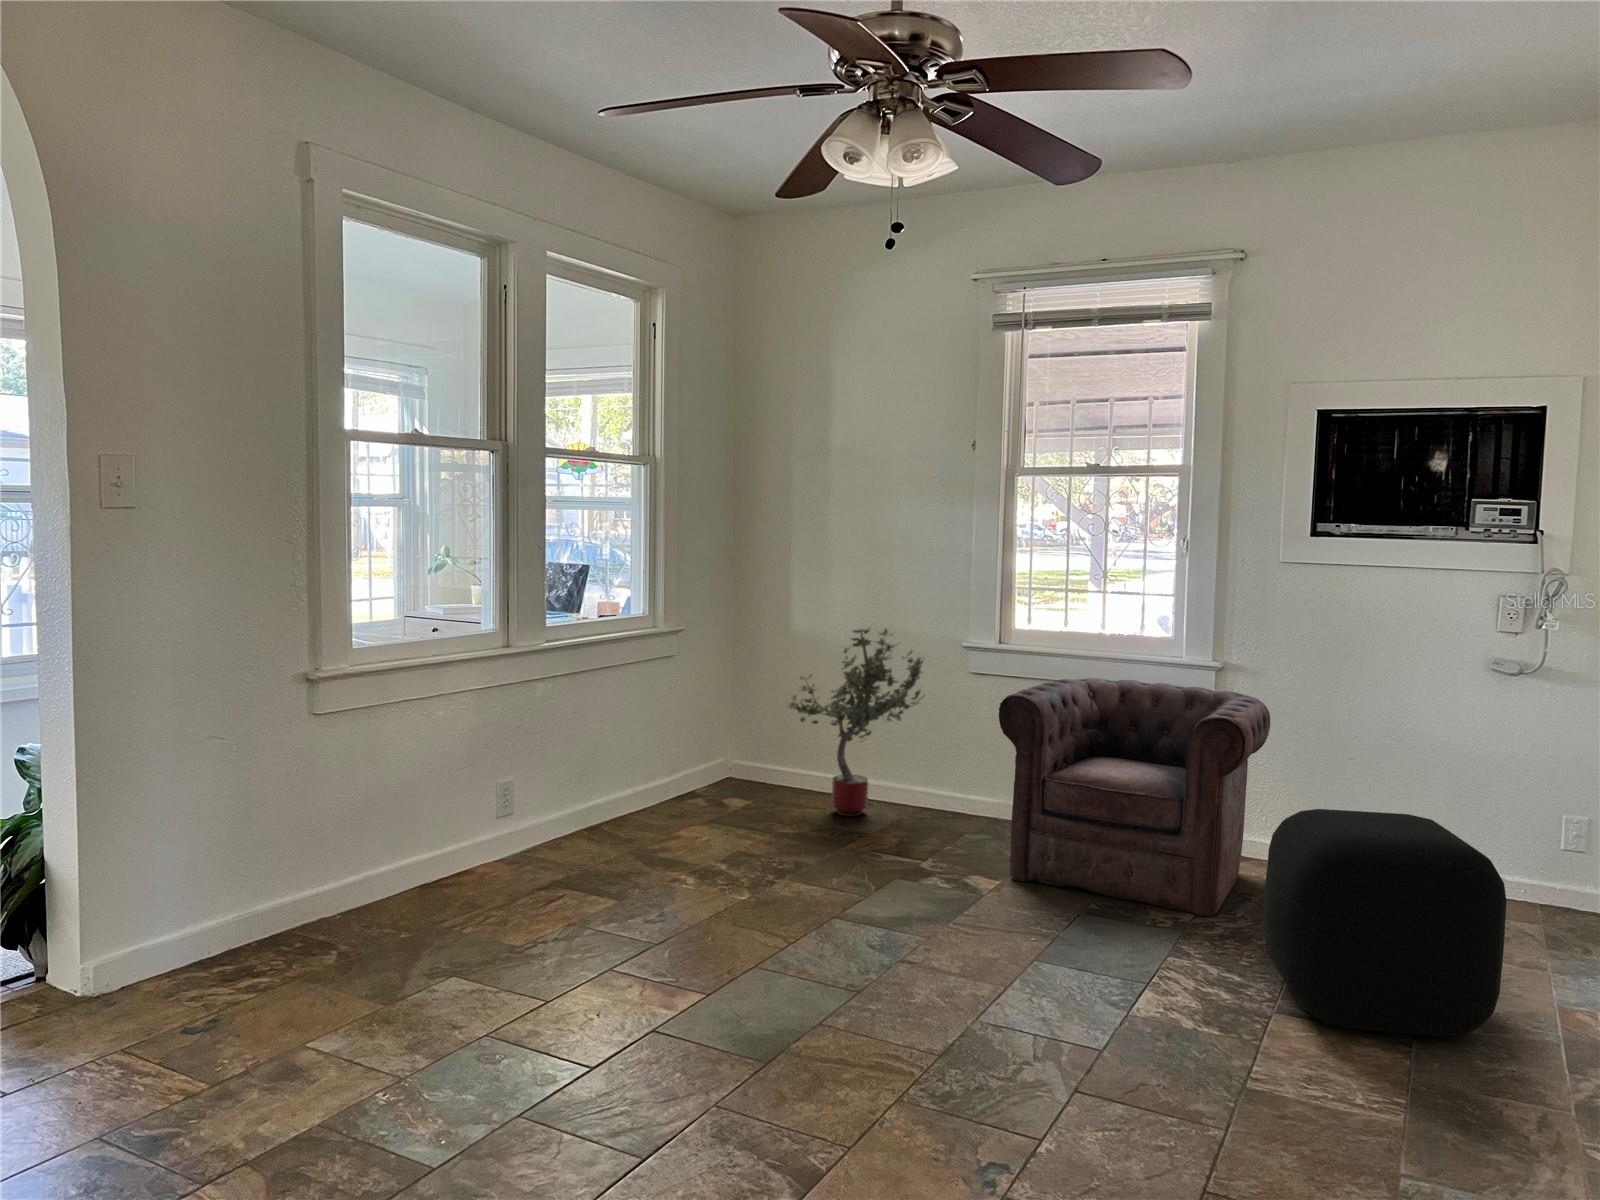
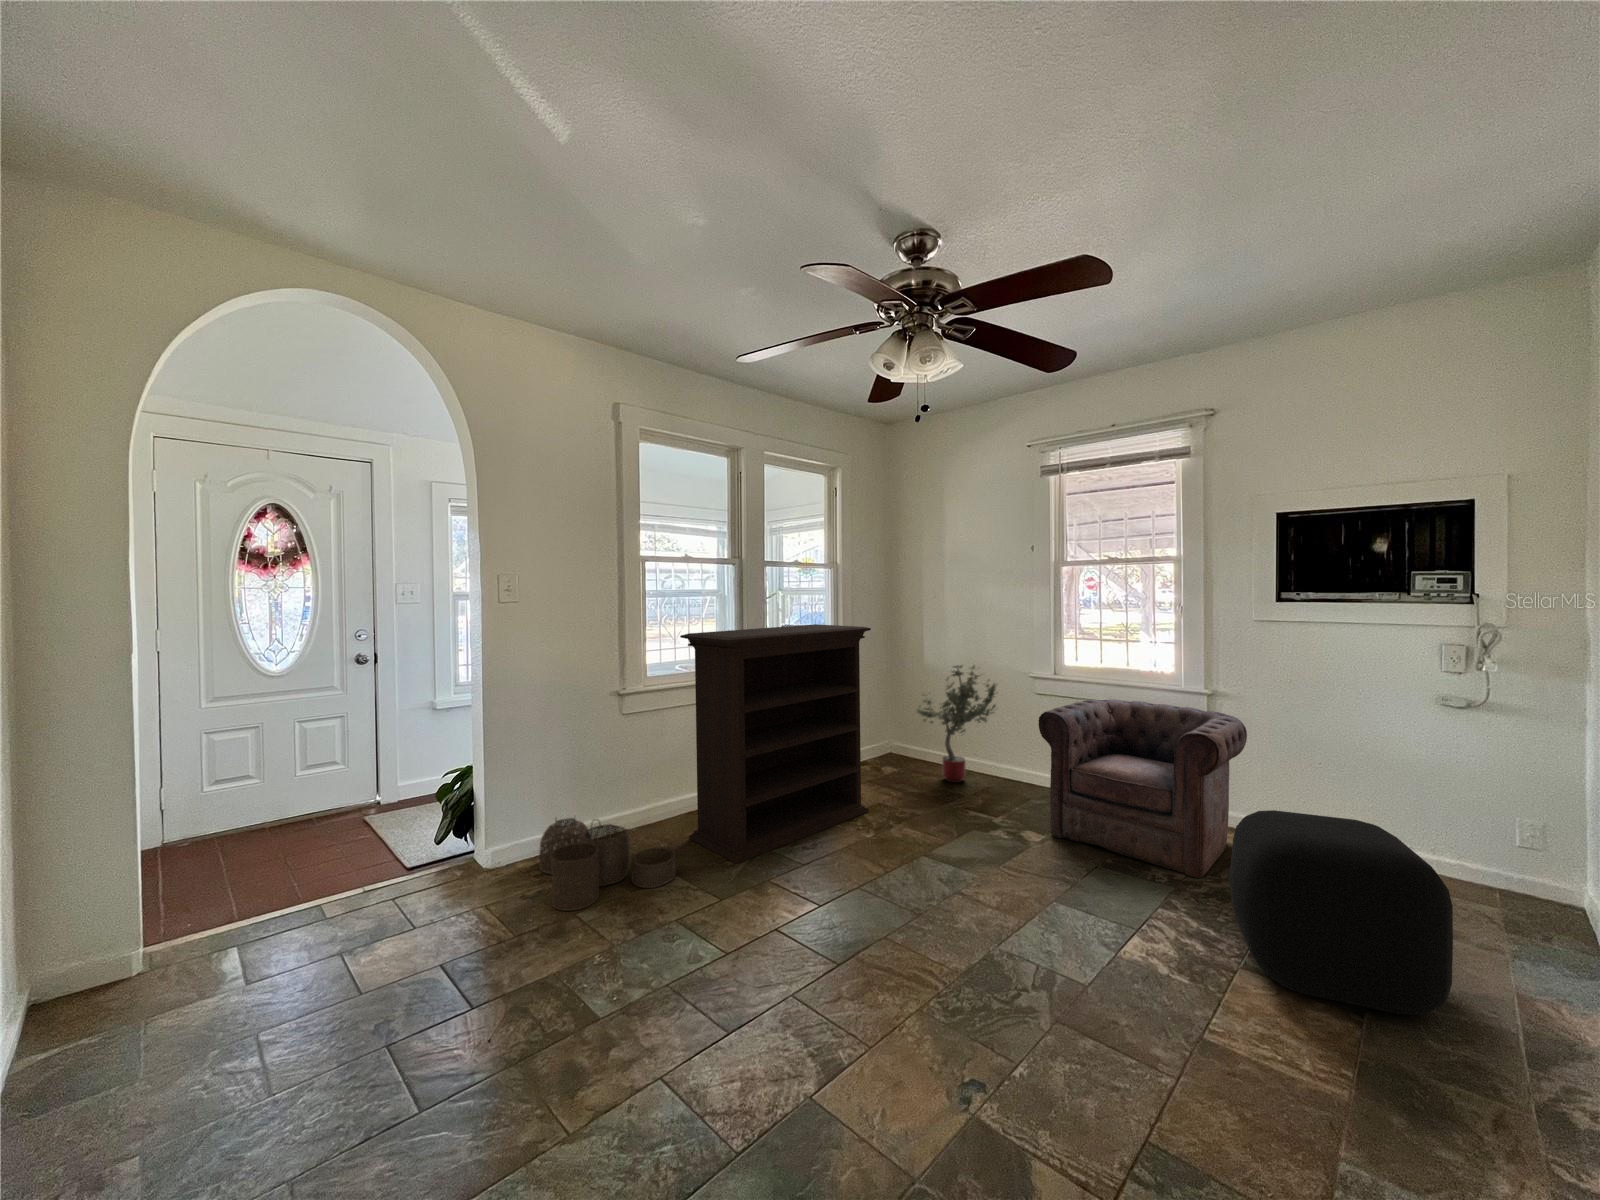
bookshelf: none [432,557,743,951] -> present [680,624,871,864]
woven basket: none [178,888,445,1042] -> present [539,818,676,911]

